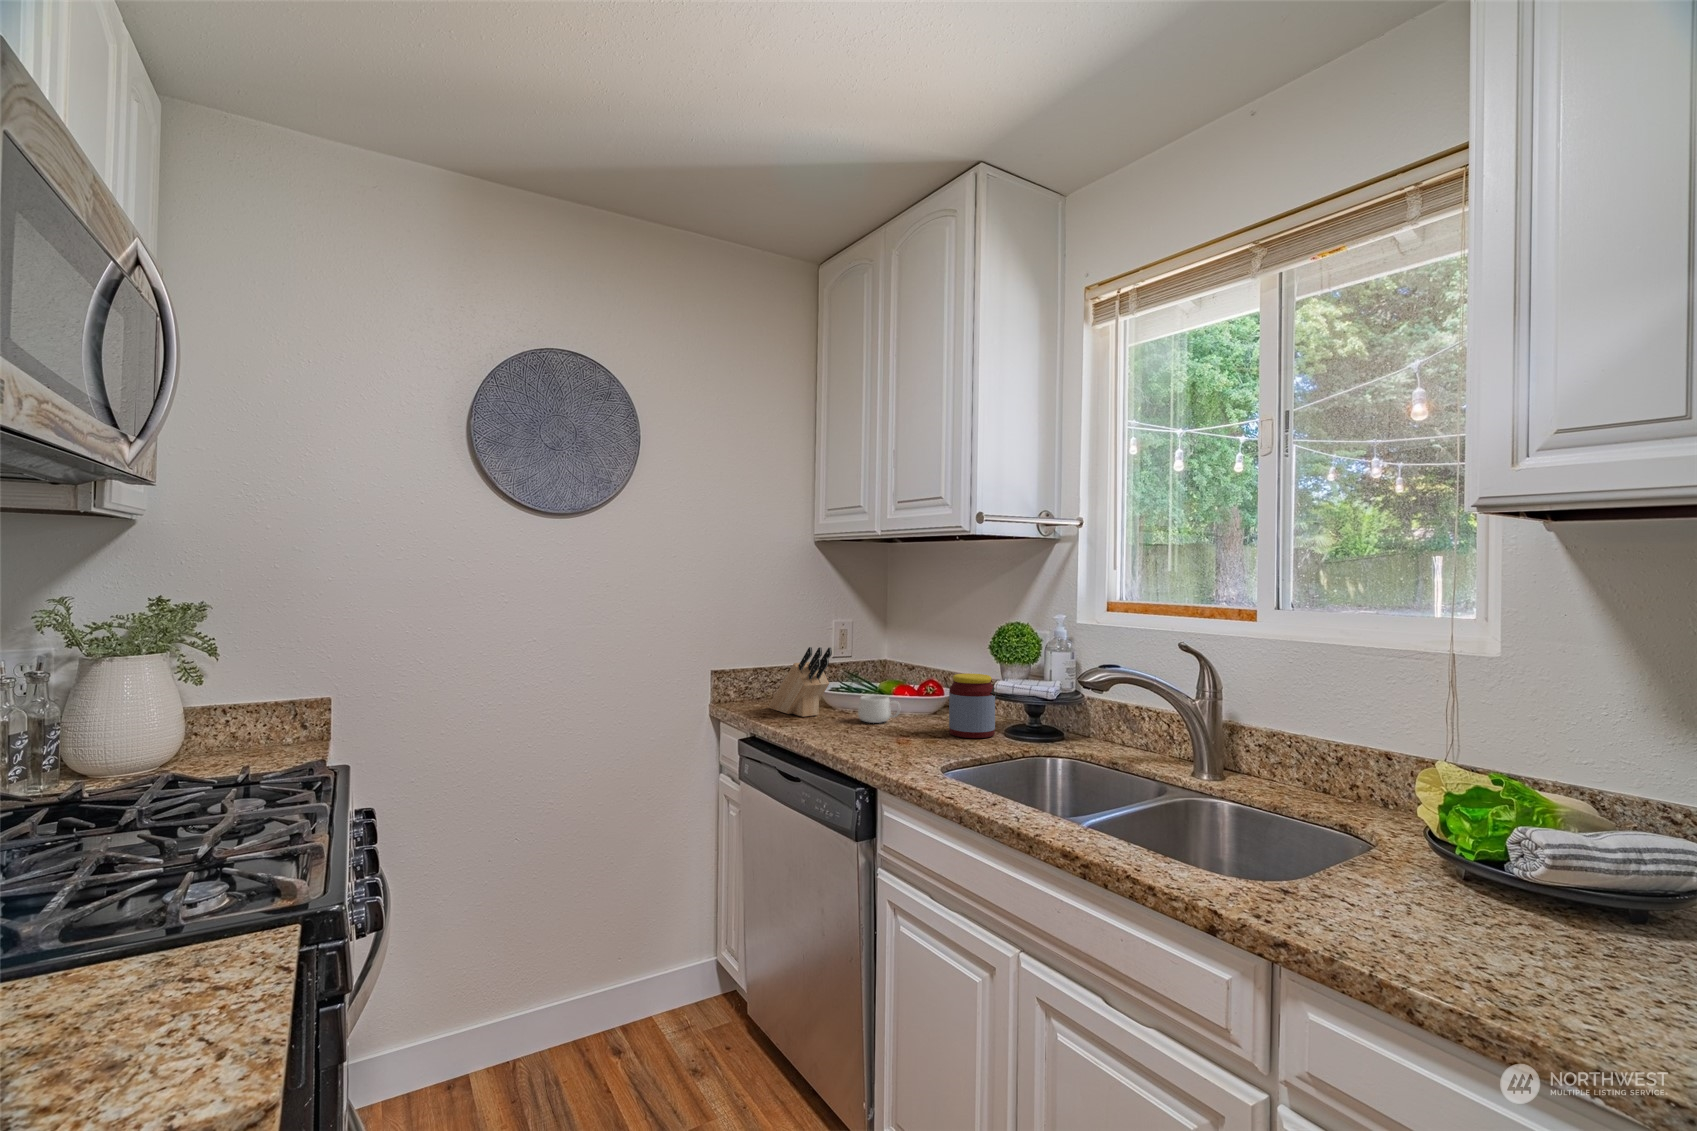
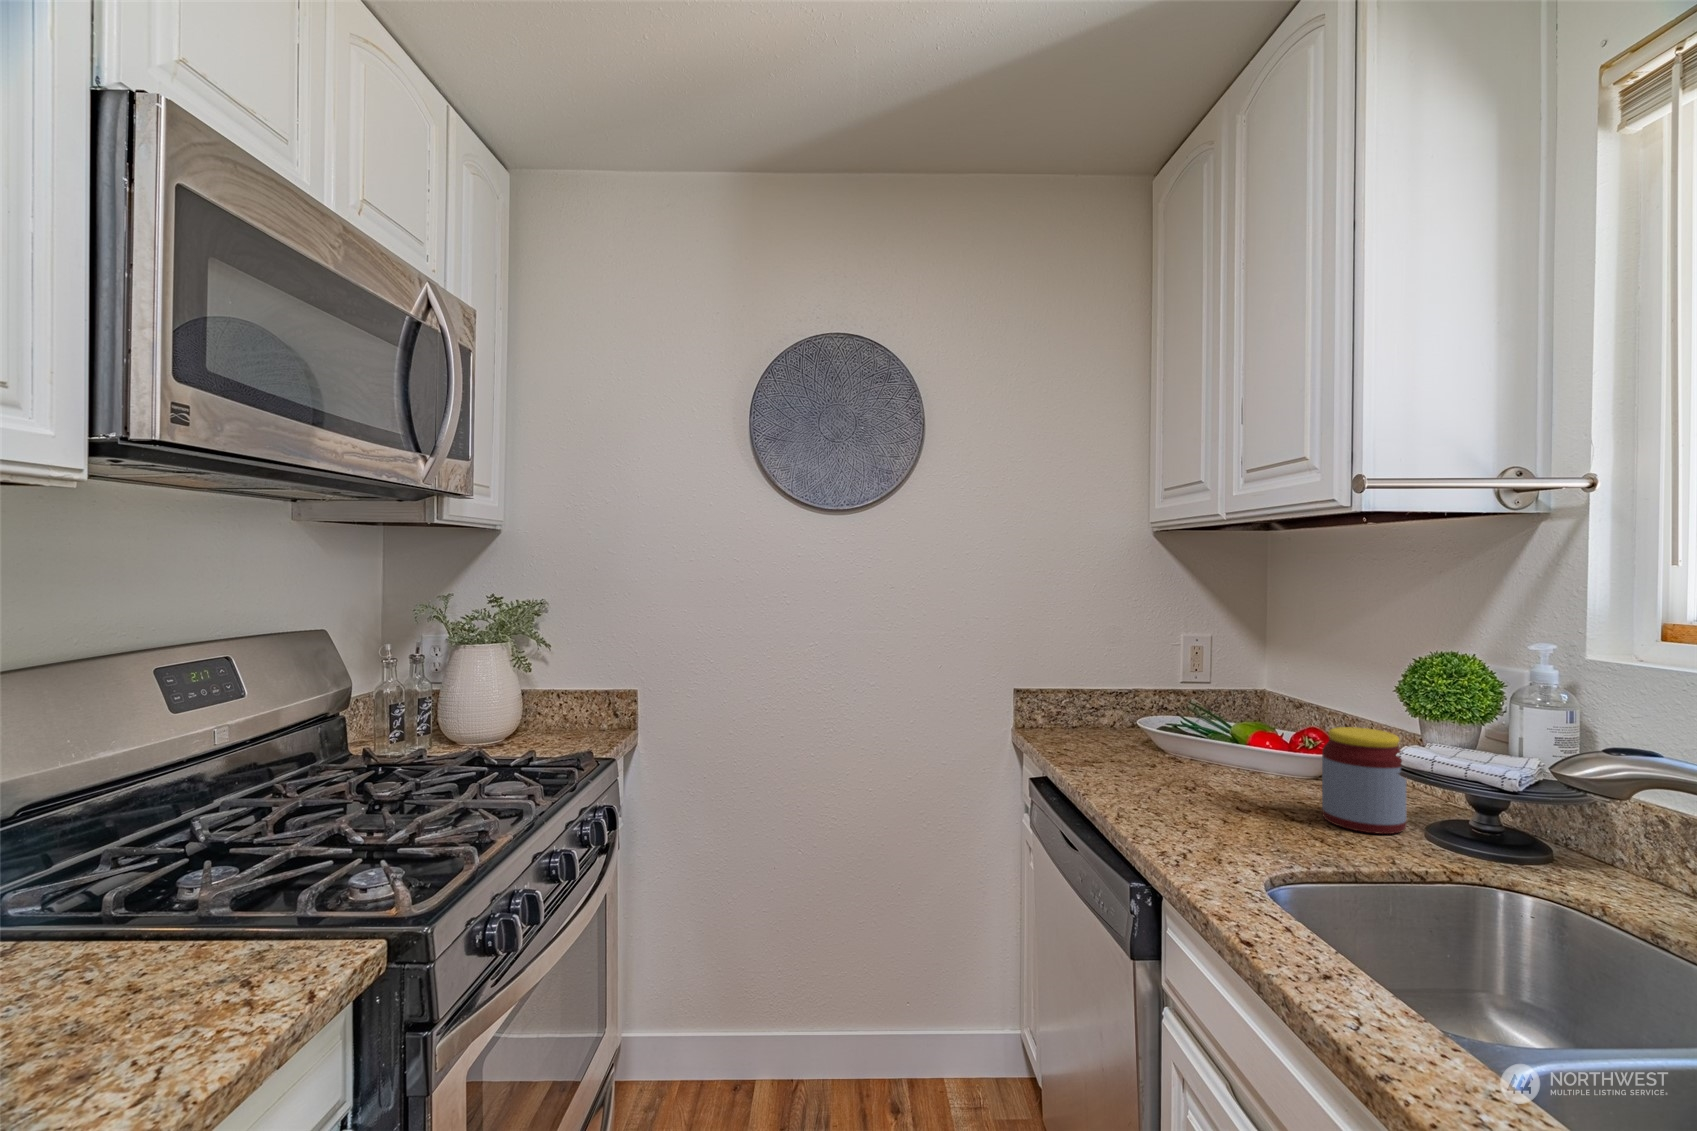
knife block: present [769,647,832,717] -> none [1079,670,1152,759]
mug: present [858,695,900,723] -> none [1187,741,1251,782]

